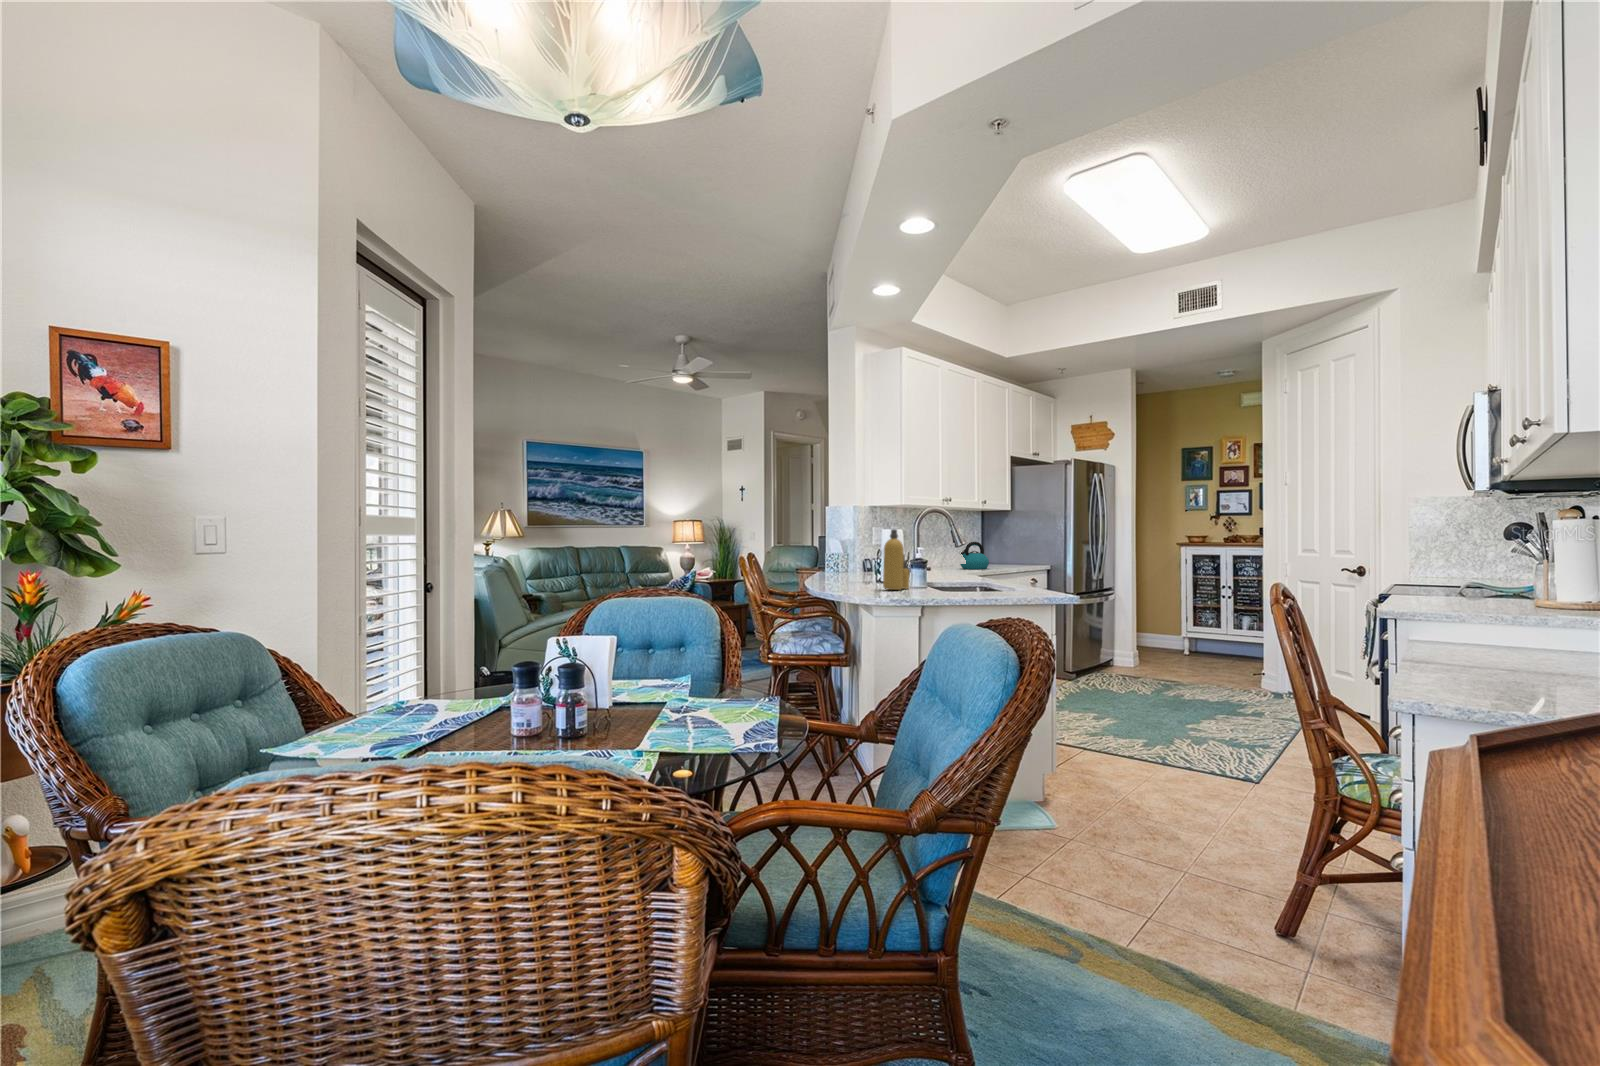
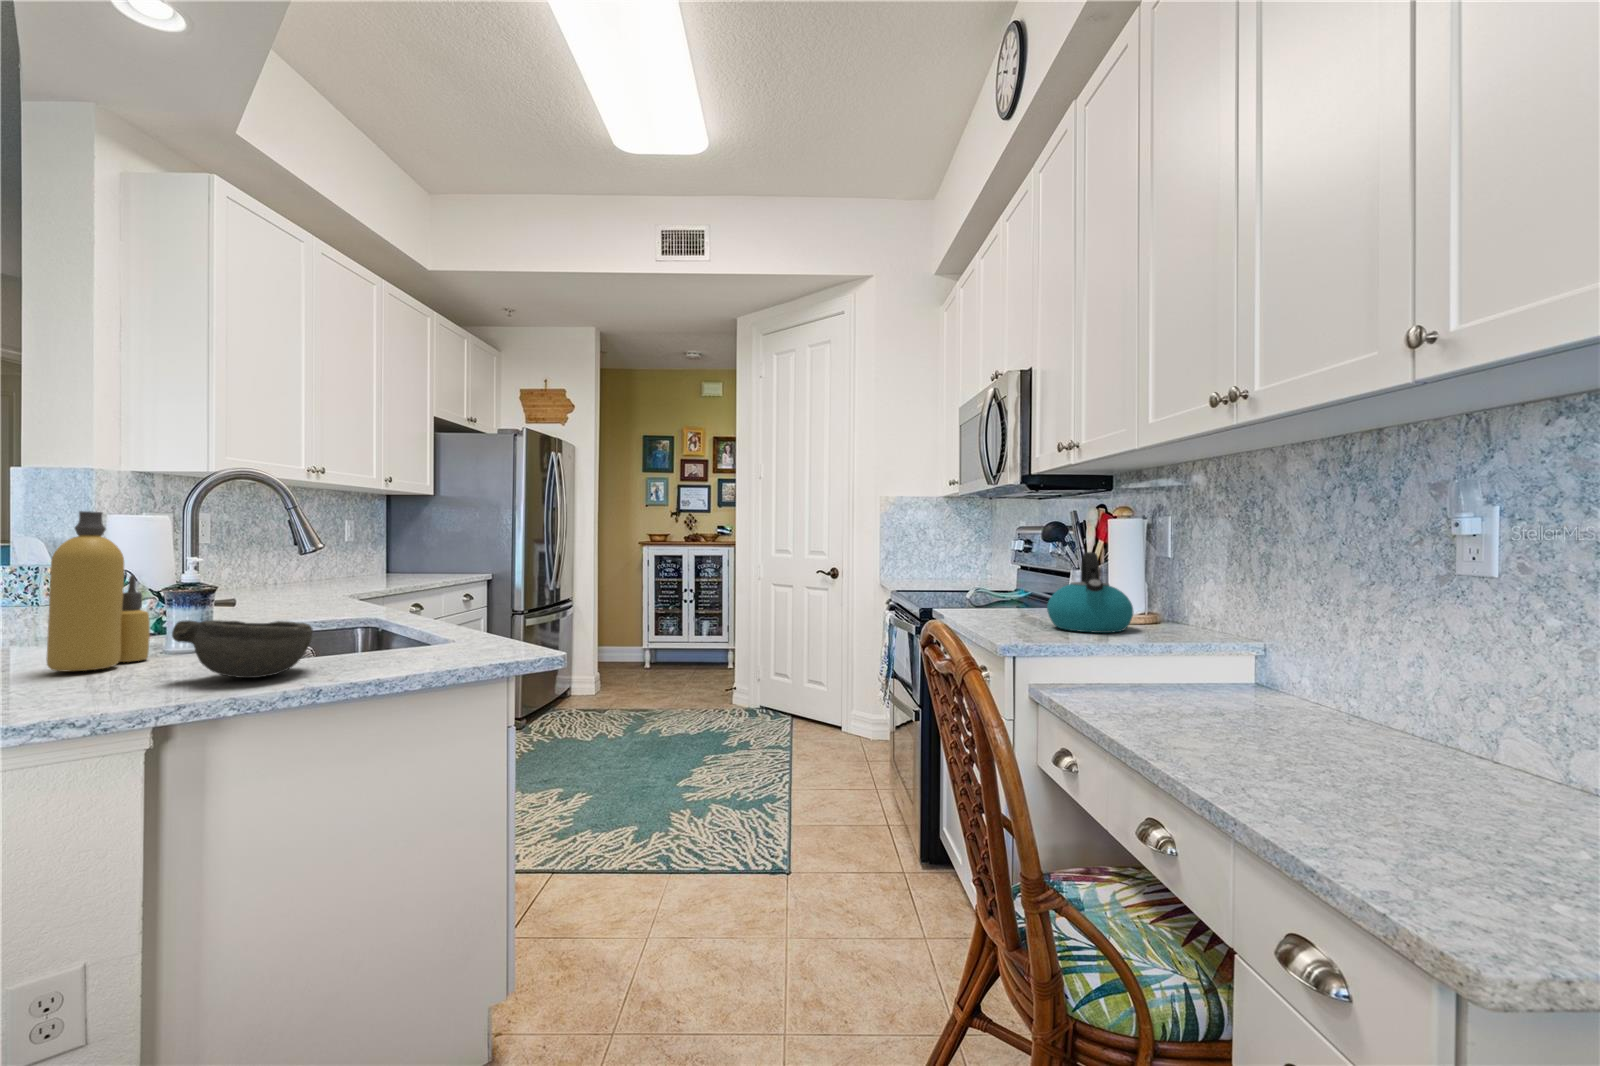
kettle: present [960,542,989,569] -> present [1047,552,1133,633]
bowl: none [925,571,970,595] -> present [172,620,313,678]

